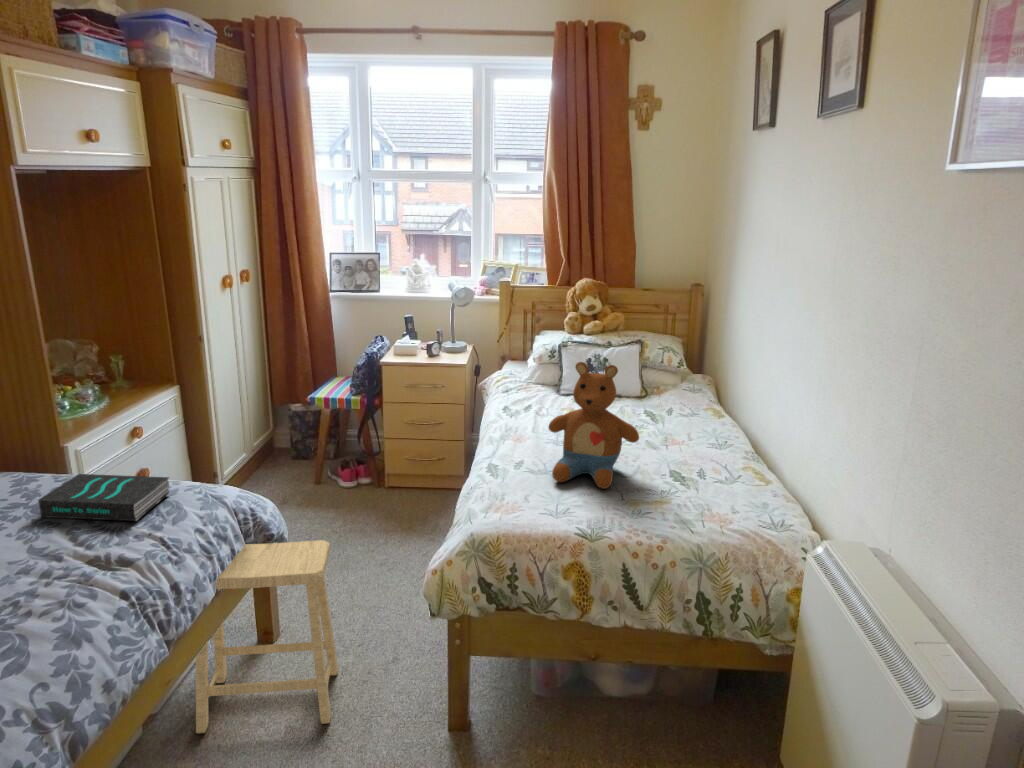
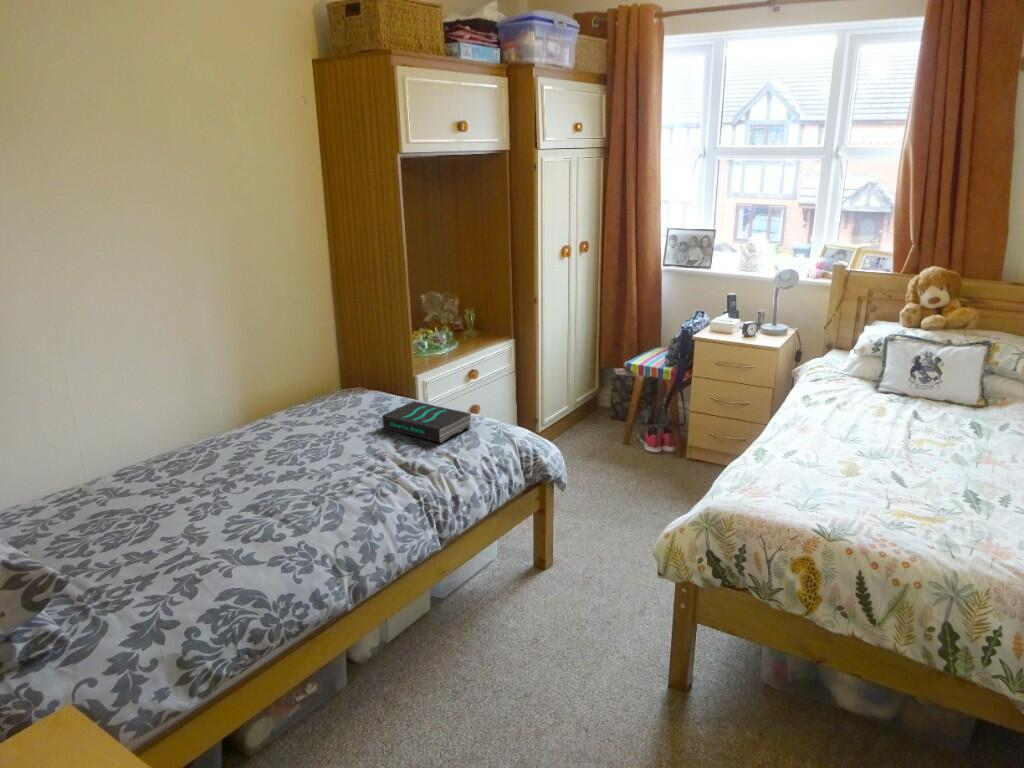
stuffed toy: present [549,362,639,489] -> none [817,354,931,494]
footstool: present [196,540,338,733] -> none [466,474,590,647]

